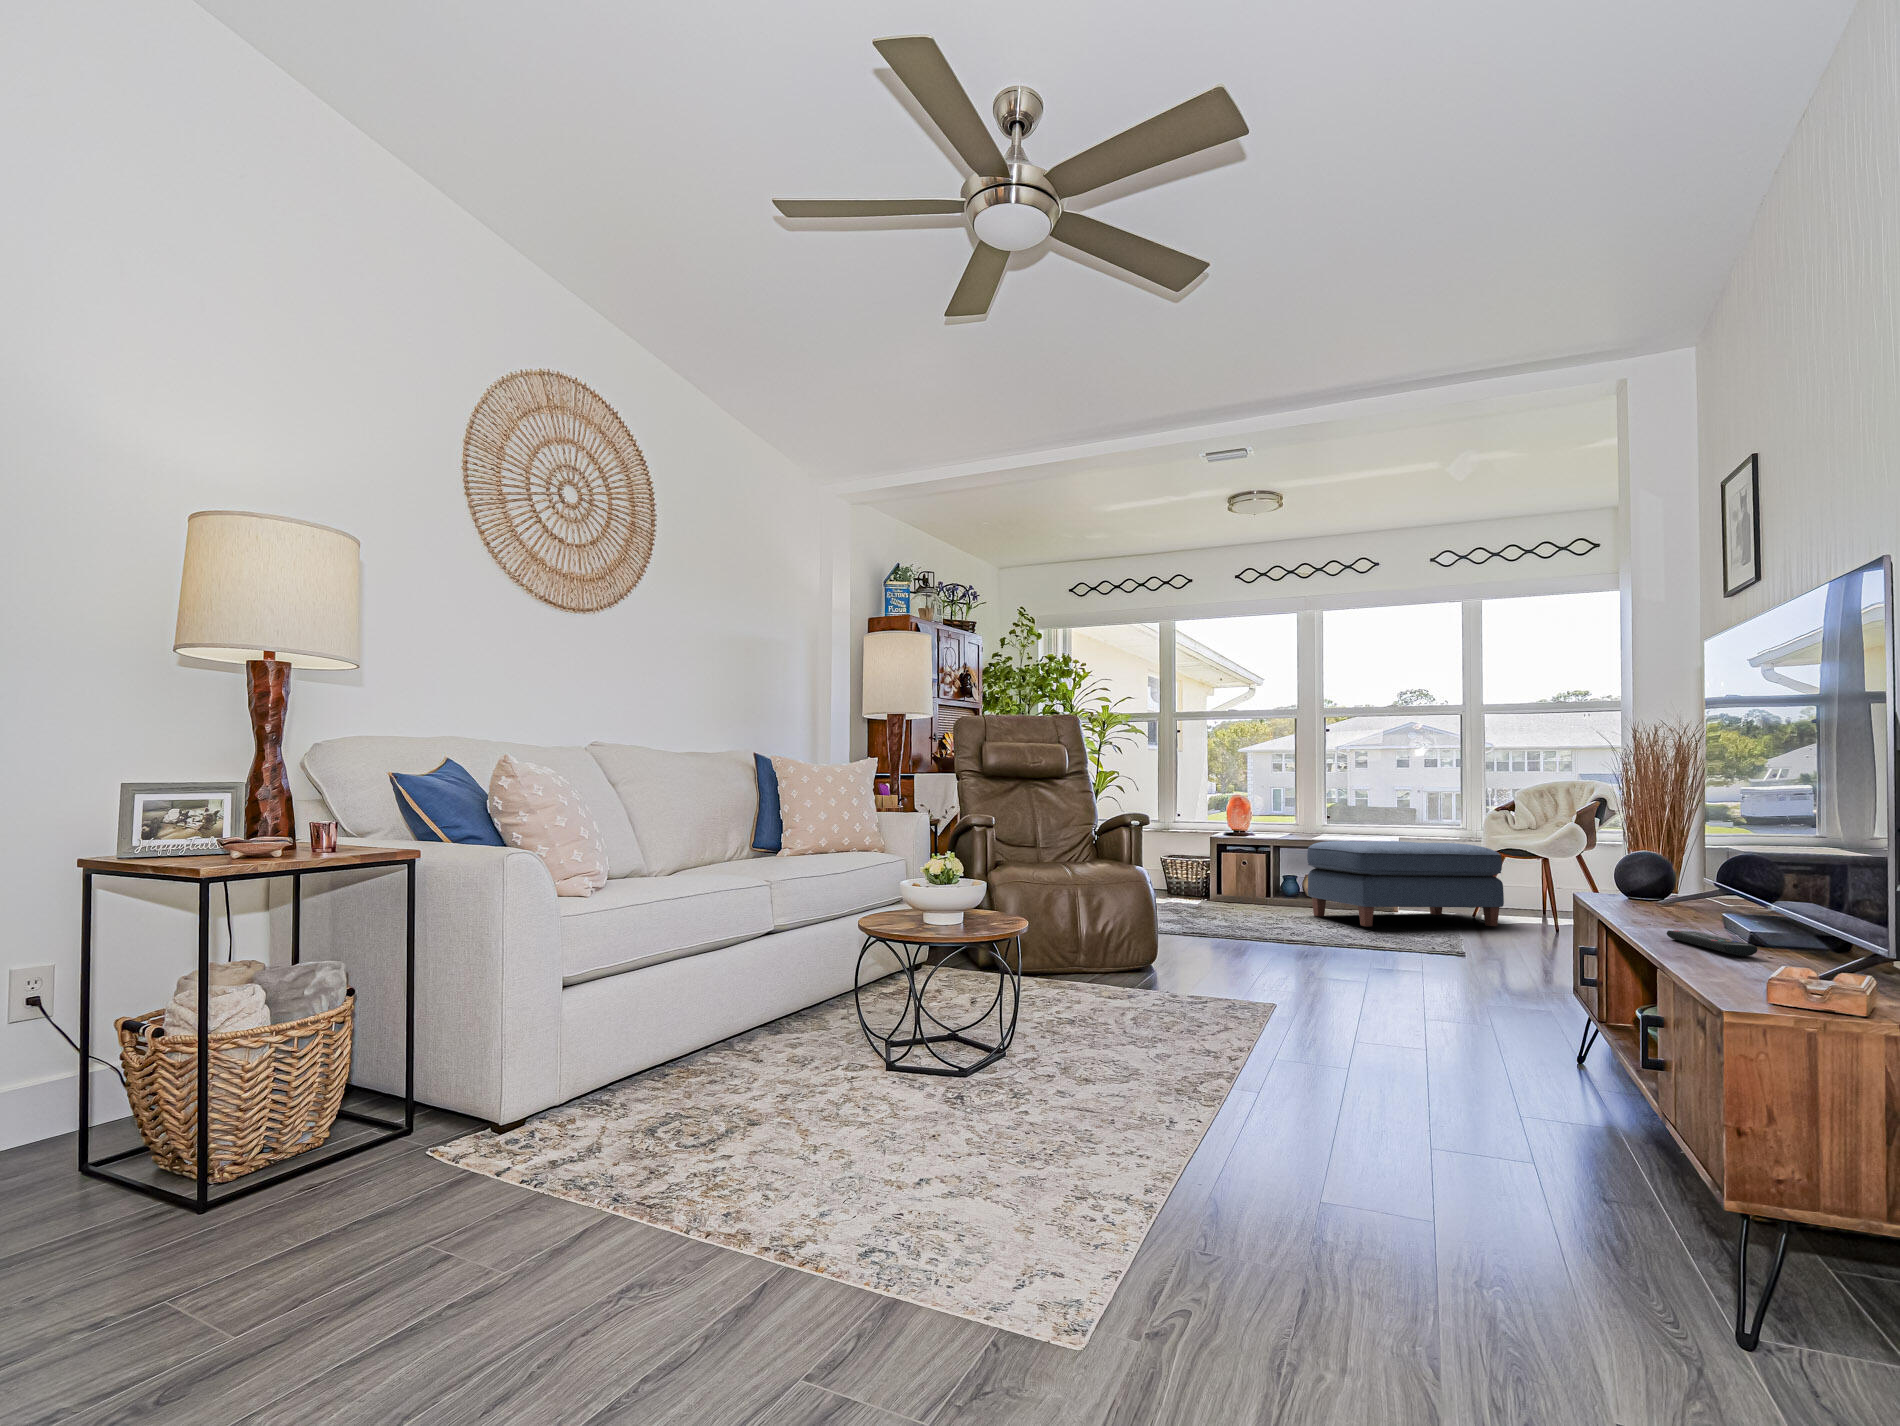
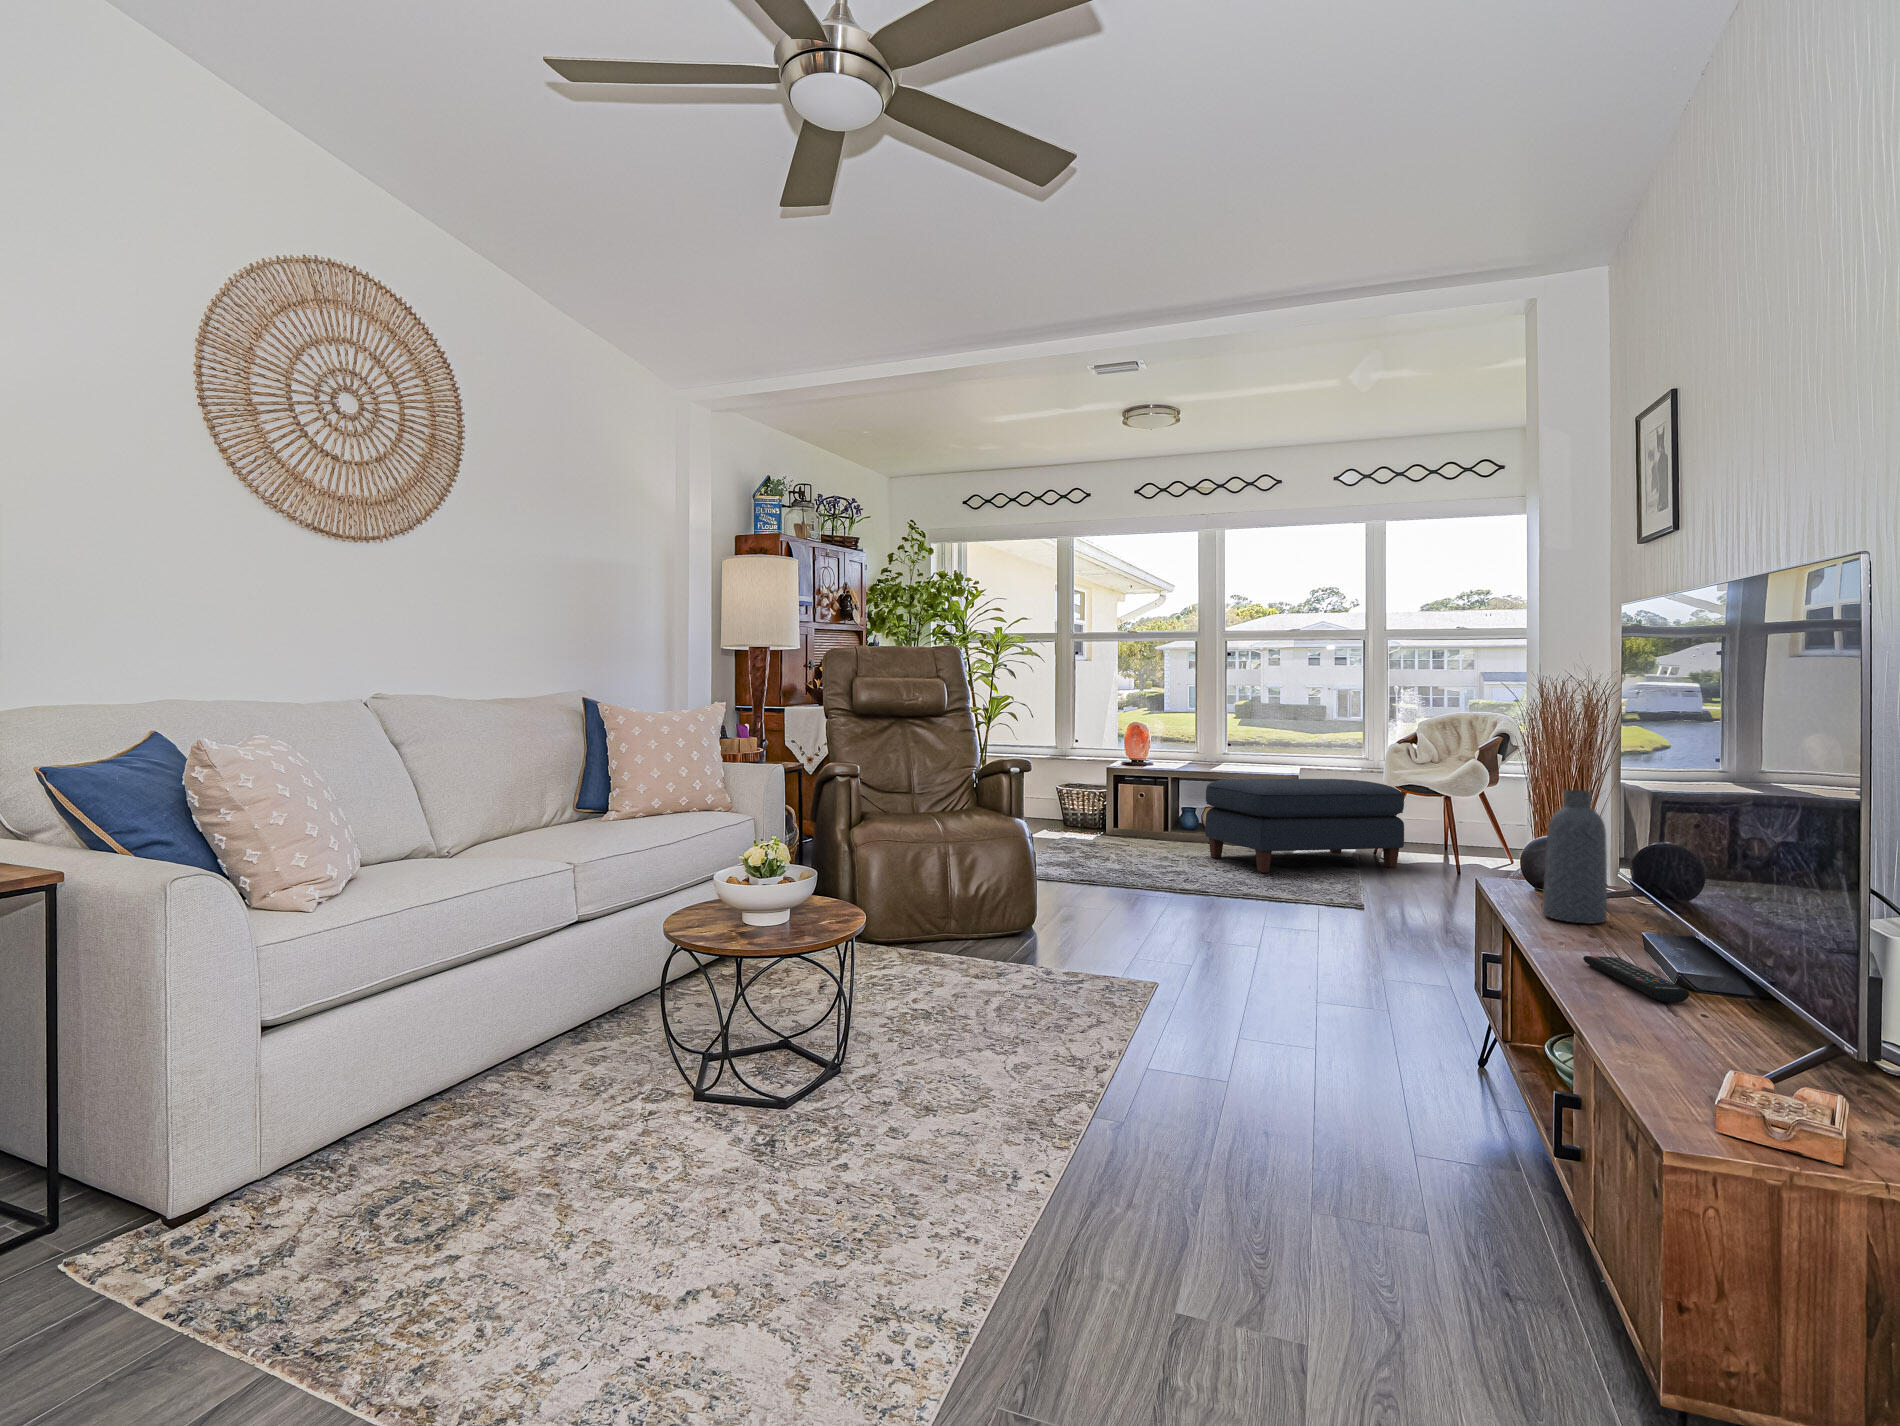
vase: none [1632,803,1691,918] -> present [1543,790,1607,924]

